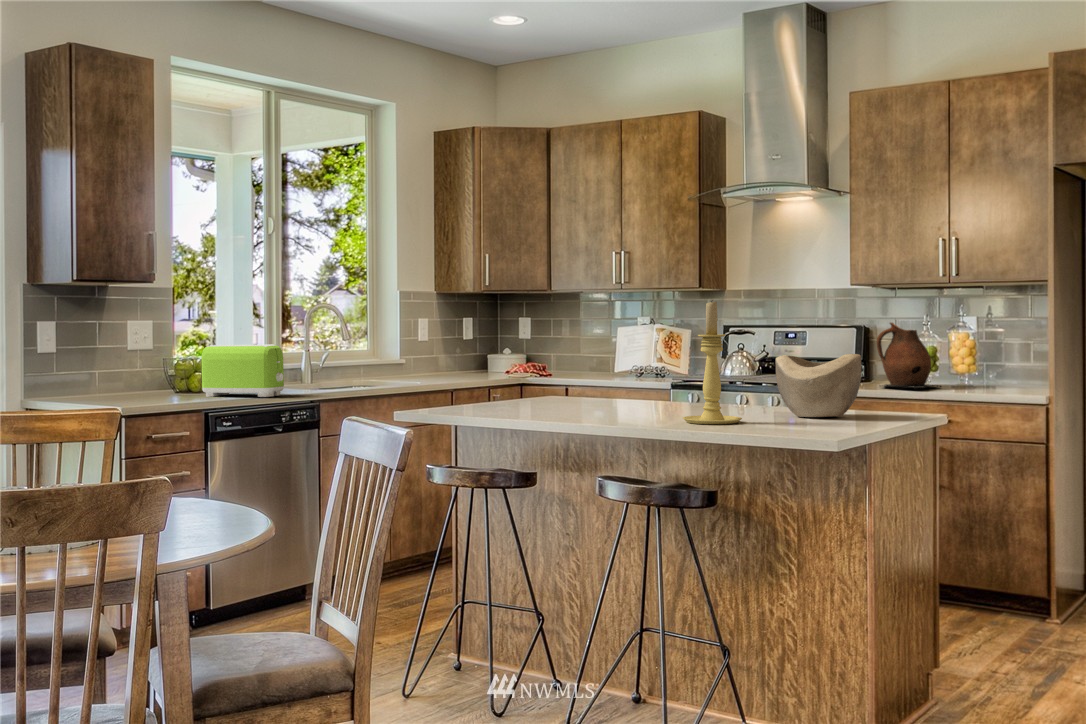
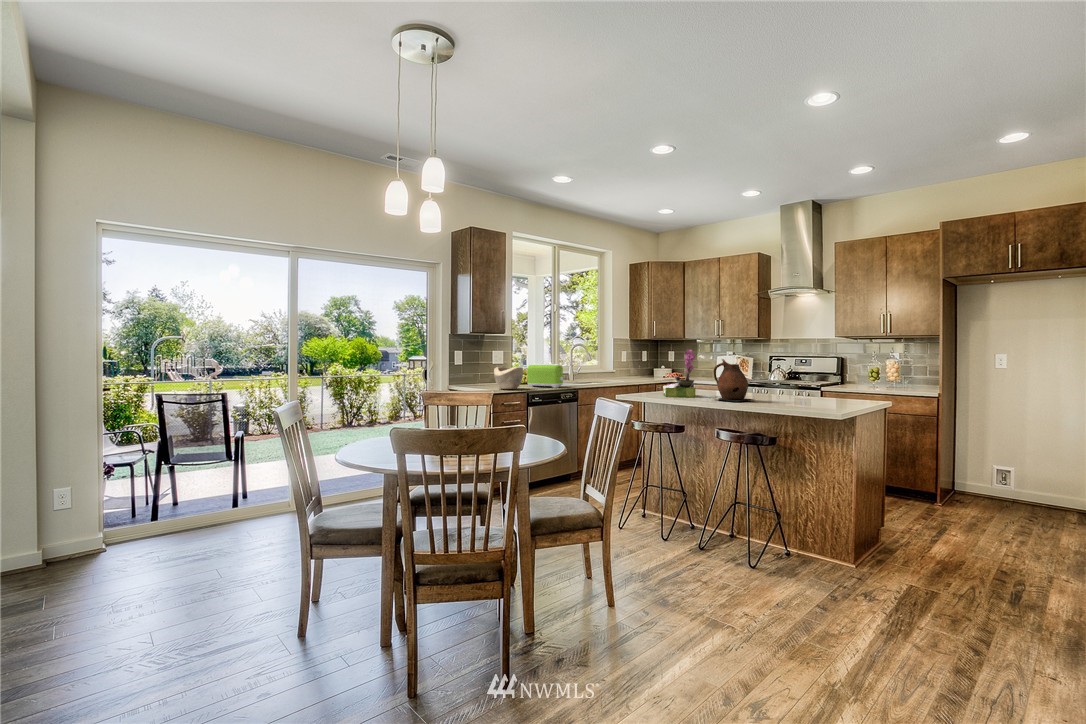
candle holder: present [683,300,742,424] -> none [758,349,788,407]
flower arrangement: none [492,305,567,410] -> present [663,350,695,397]
ceramic pitcher: present [877,323,941,388] -> present [714,359,754,402]
decorative bowl: present [776,354,861,417] -> present [494,367,523,389]

